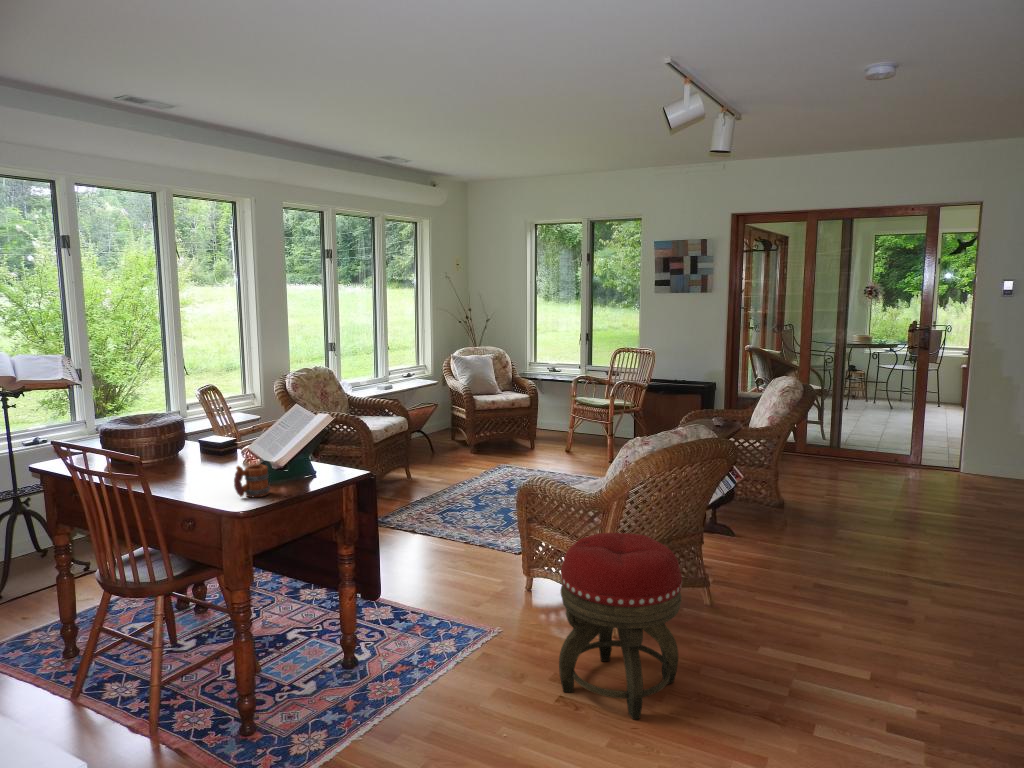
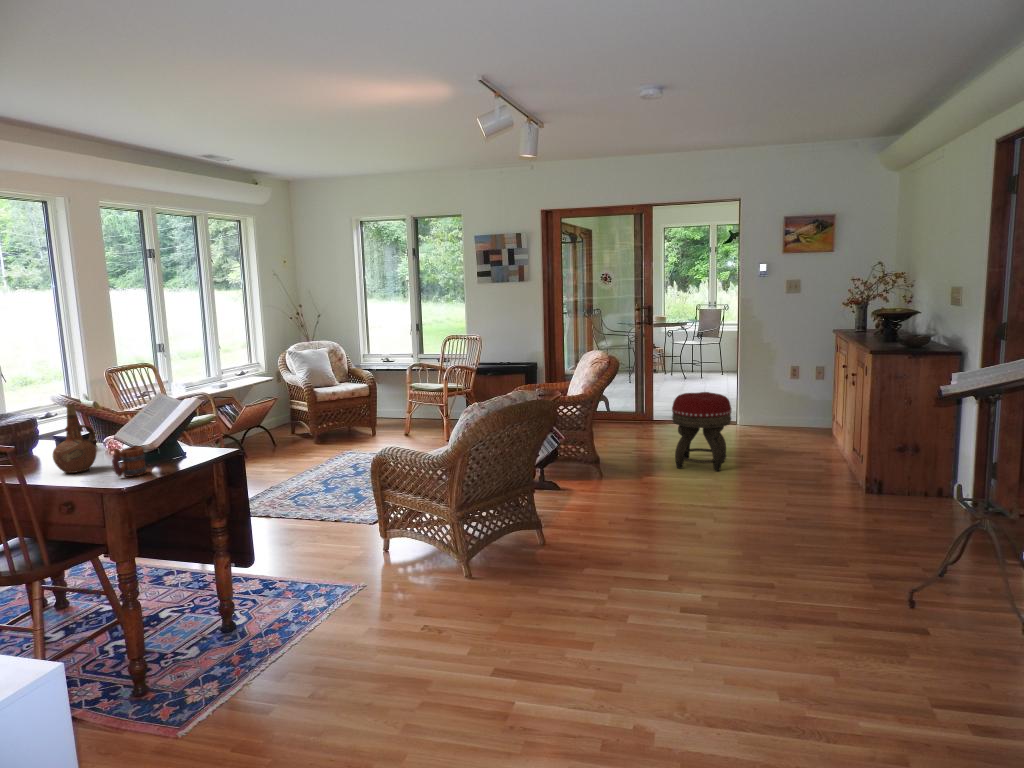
ceramic pitcher: none [183,413,226,486] -> present [53,404,96,473]
footstool: present [559,533,682,719] -> present [672,392,731,471]

